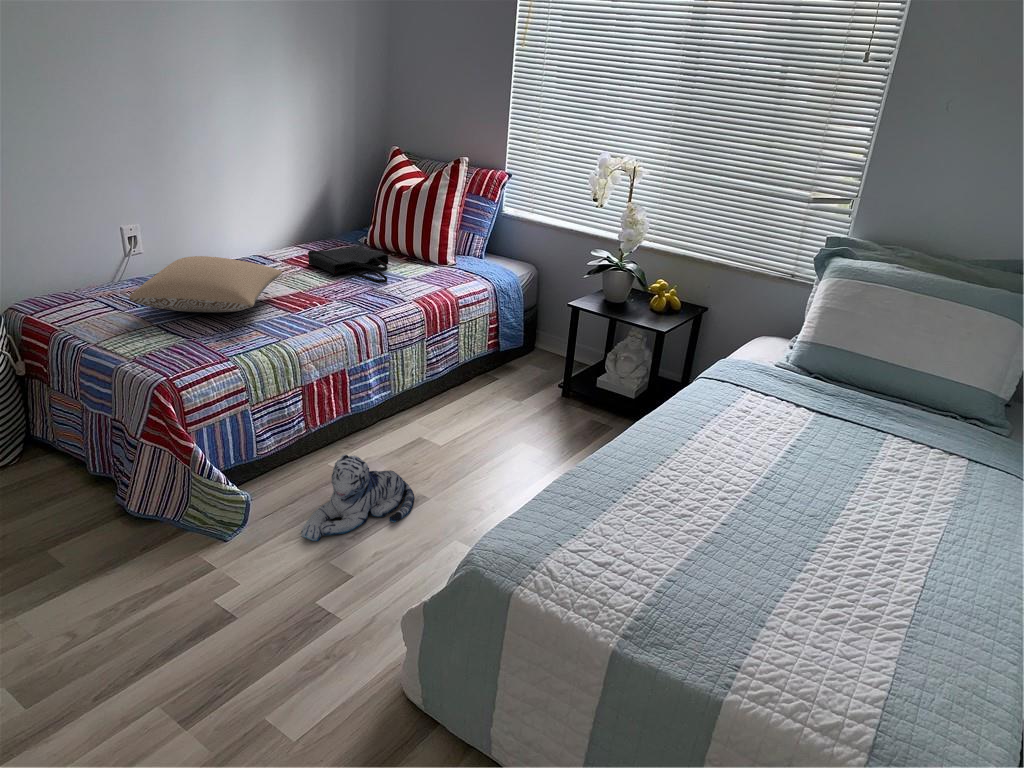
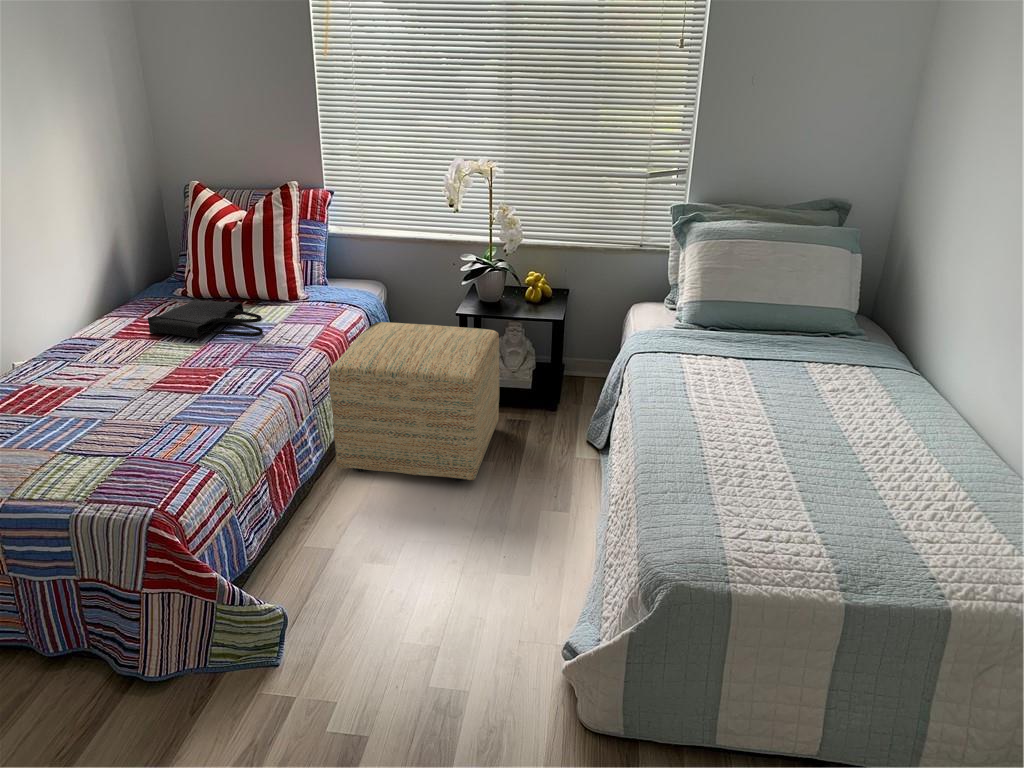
pillow: present [129,256,282,312] -> none [16,348,184,431]
ottoman: none [406,295,589,456] -> present [329,322,499,481]
plush toy: present [301,454,414,541] -> none [346,526,432,631]

